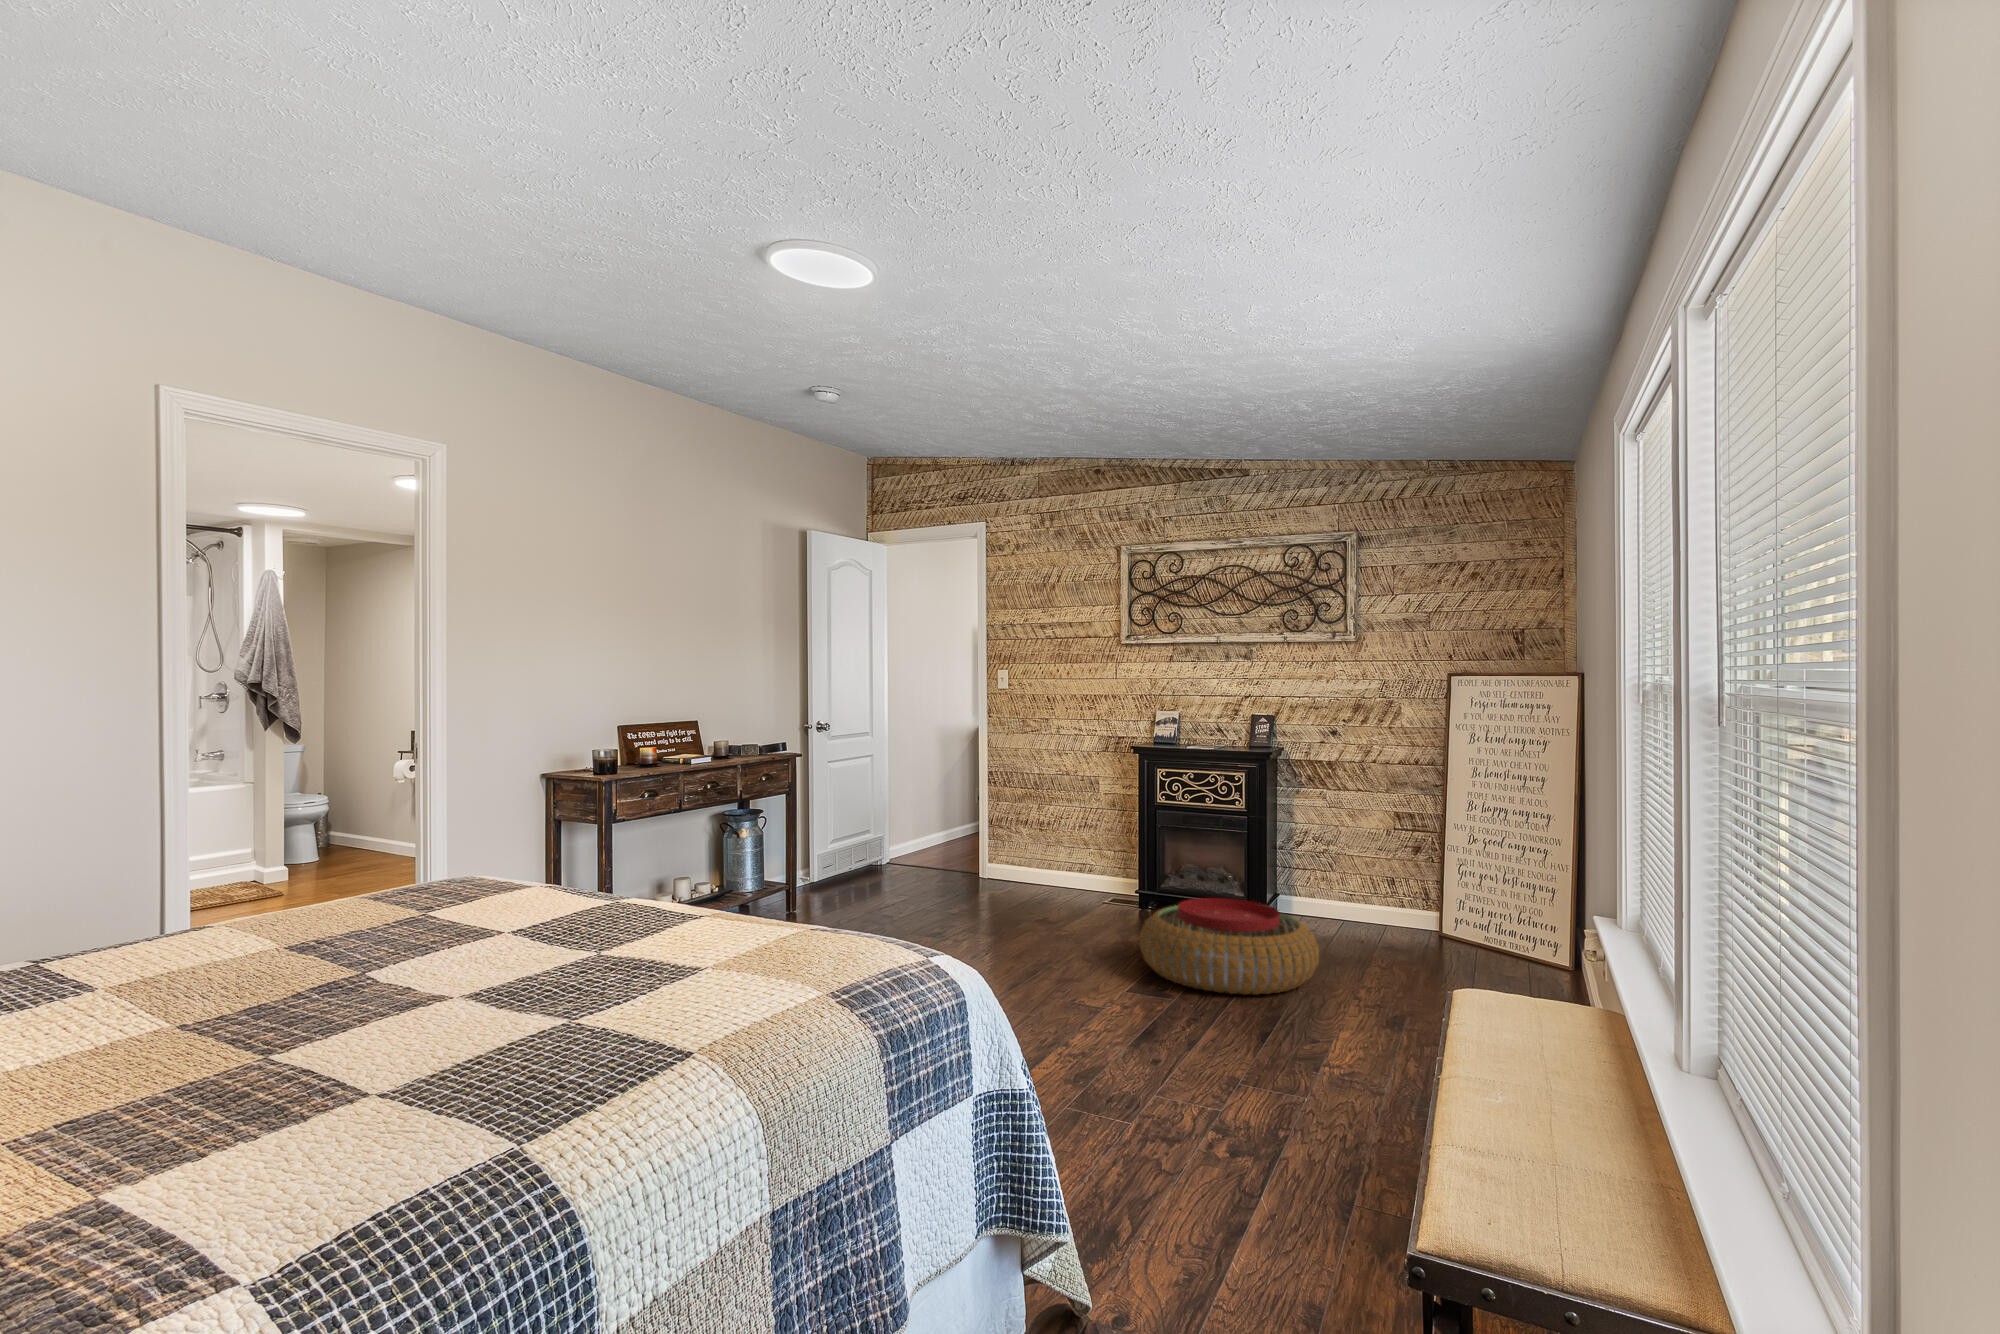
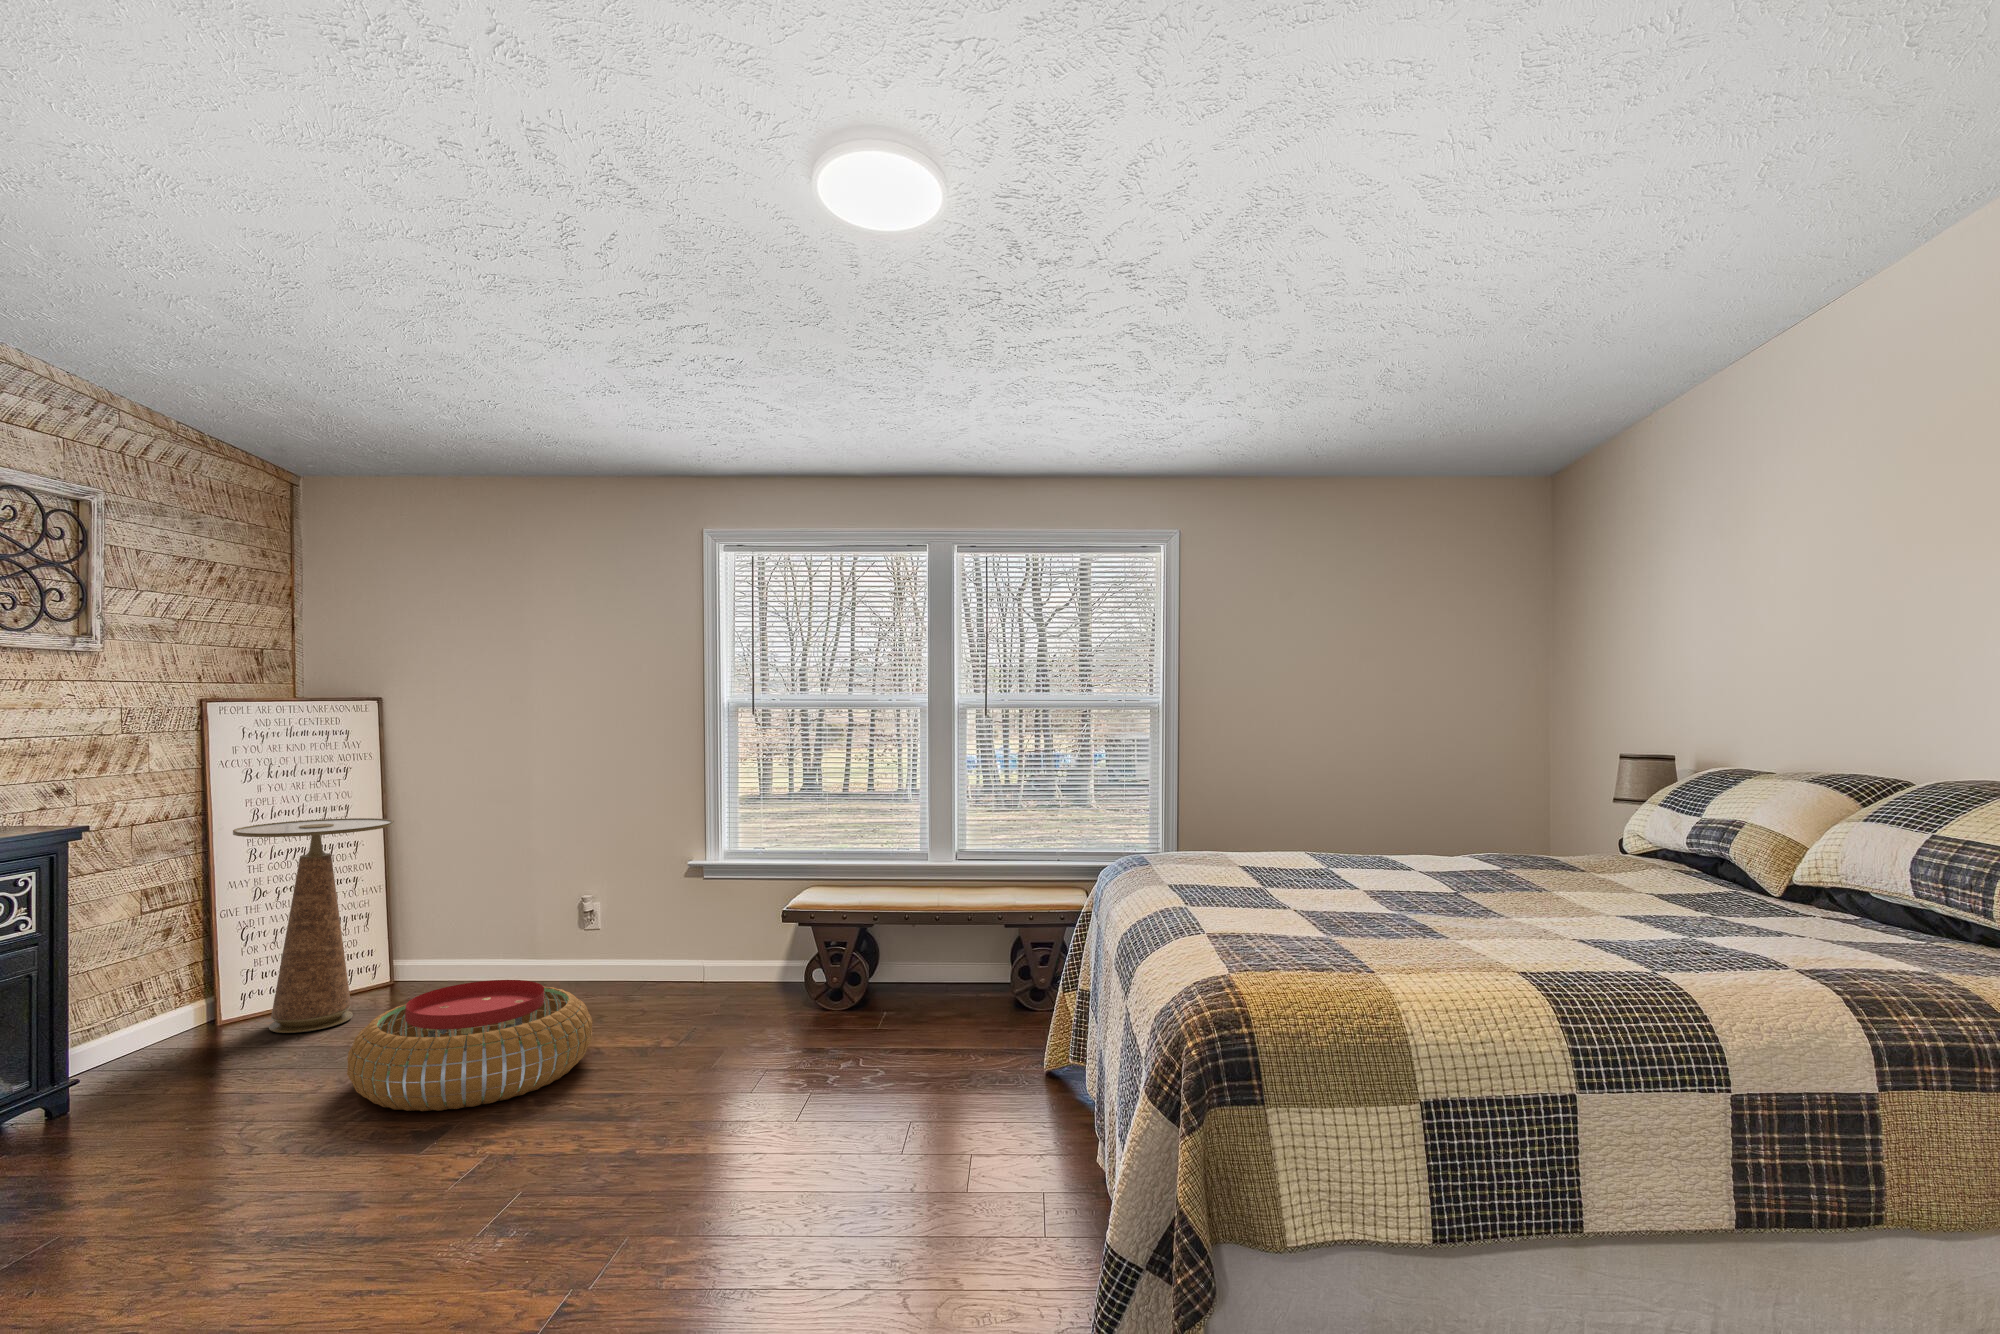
side table: none [1372,776,1497,958] -> present [233,818,394,1033]

